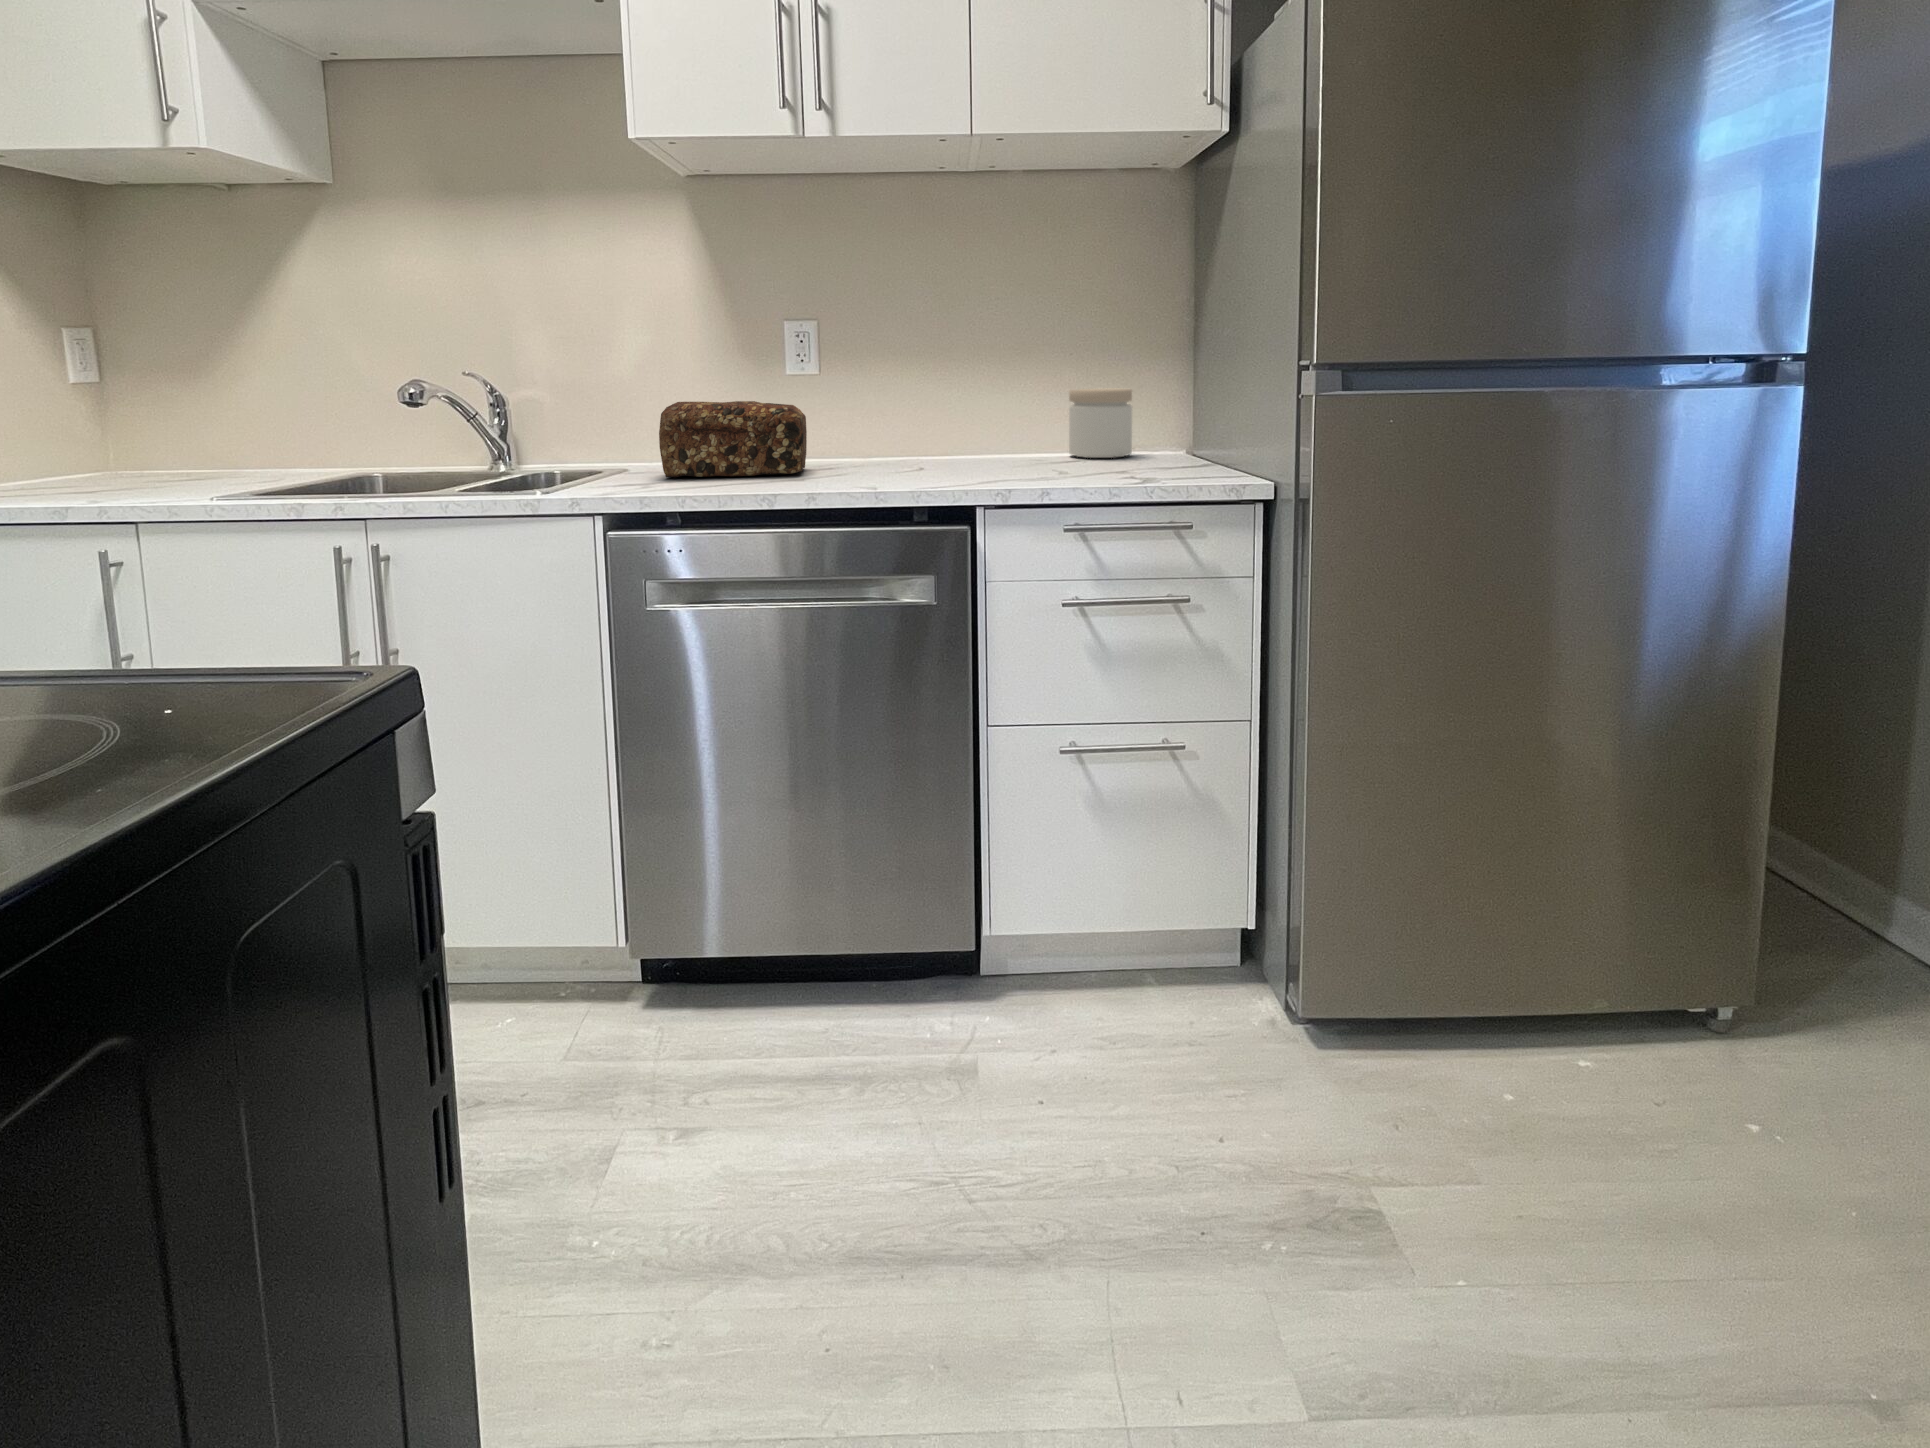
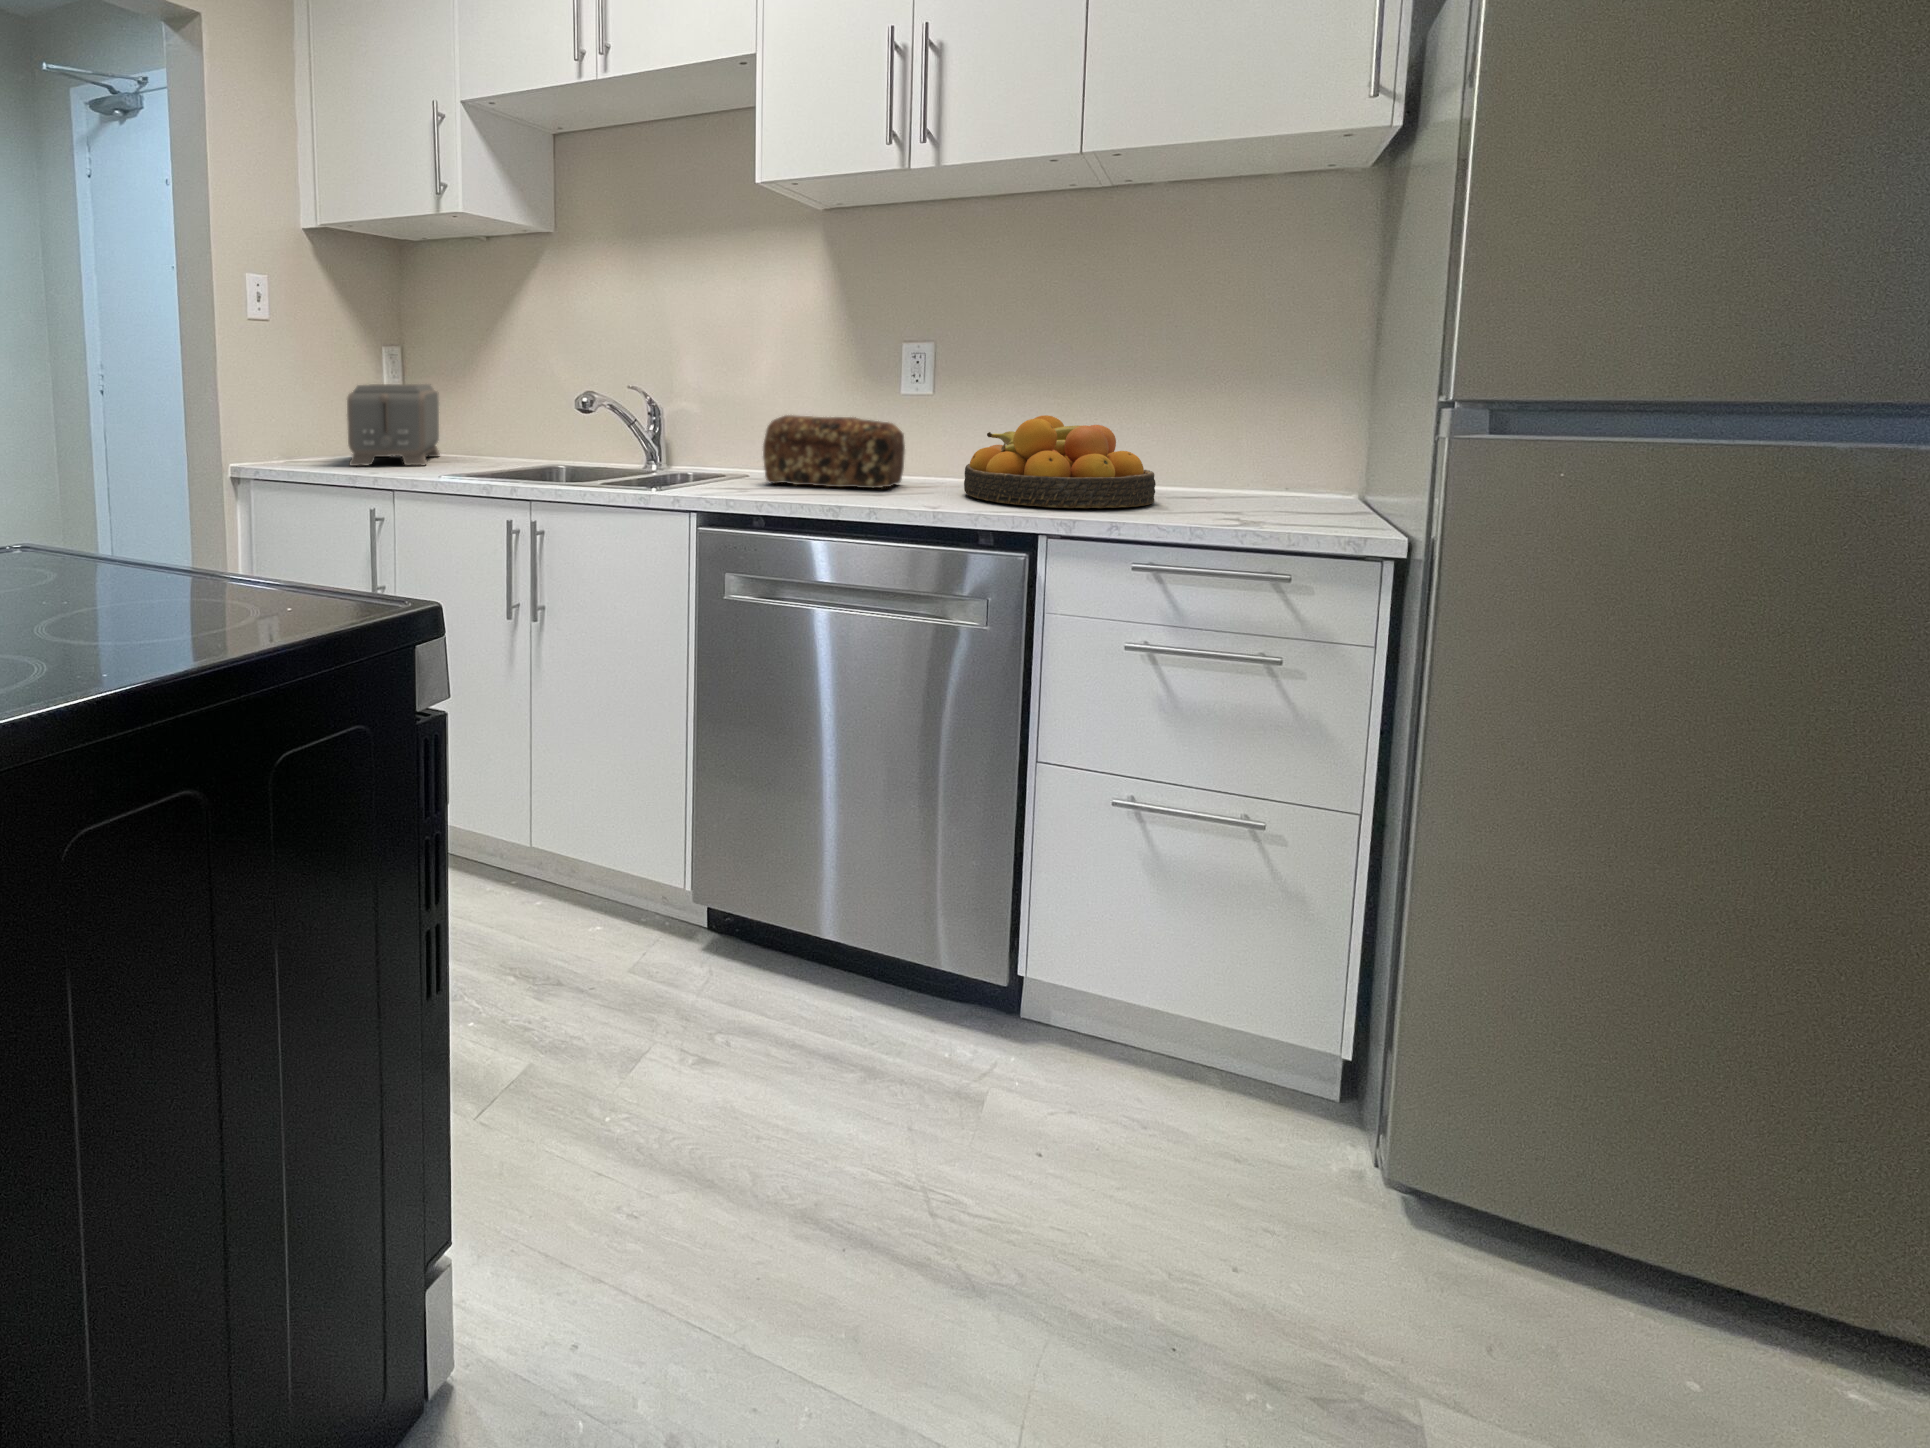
toaster: none [22,380,180,497] -> present [347,384,440,466]
jar: present [1069,388,1132,458] -> none [1201,418,1287,497]
fruit bowl: none [877,392,1049,480] -> present [964,415,1156,508]

